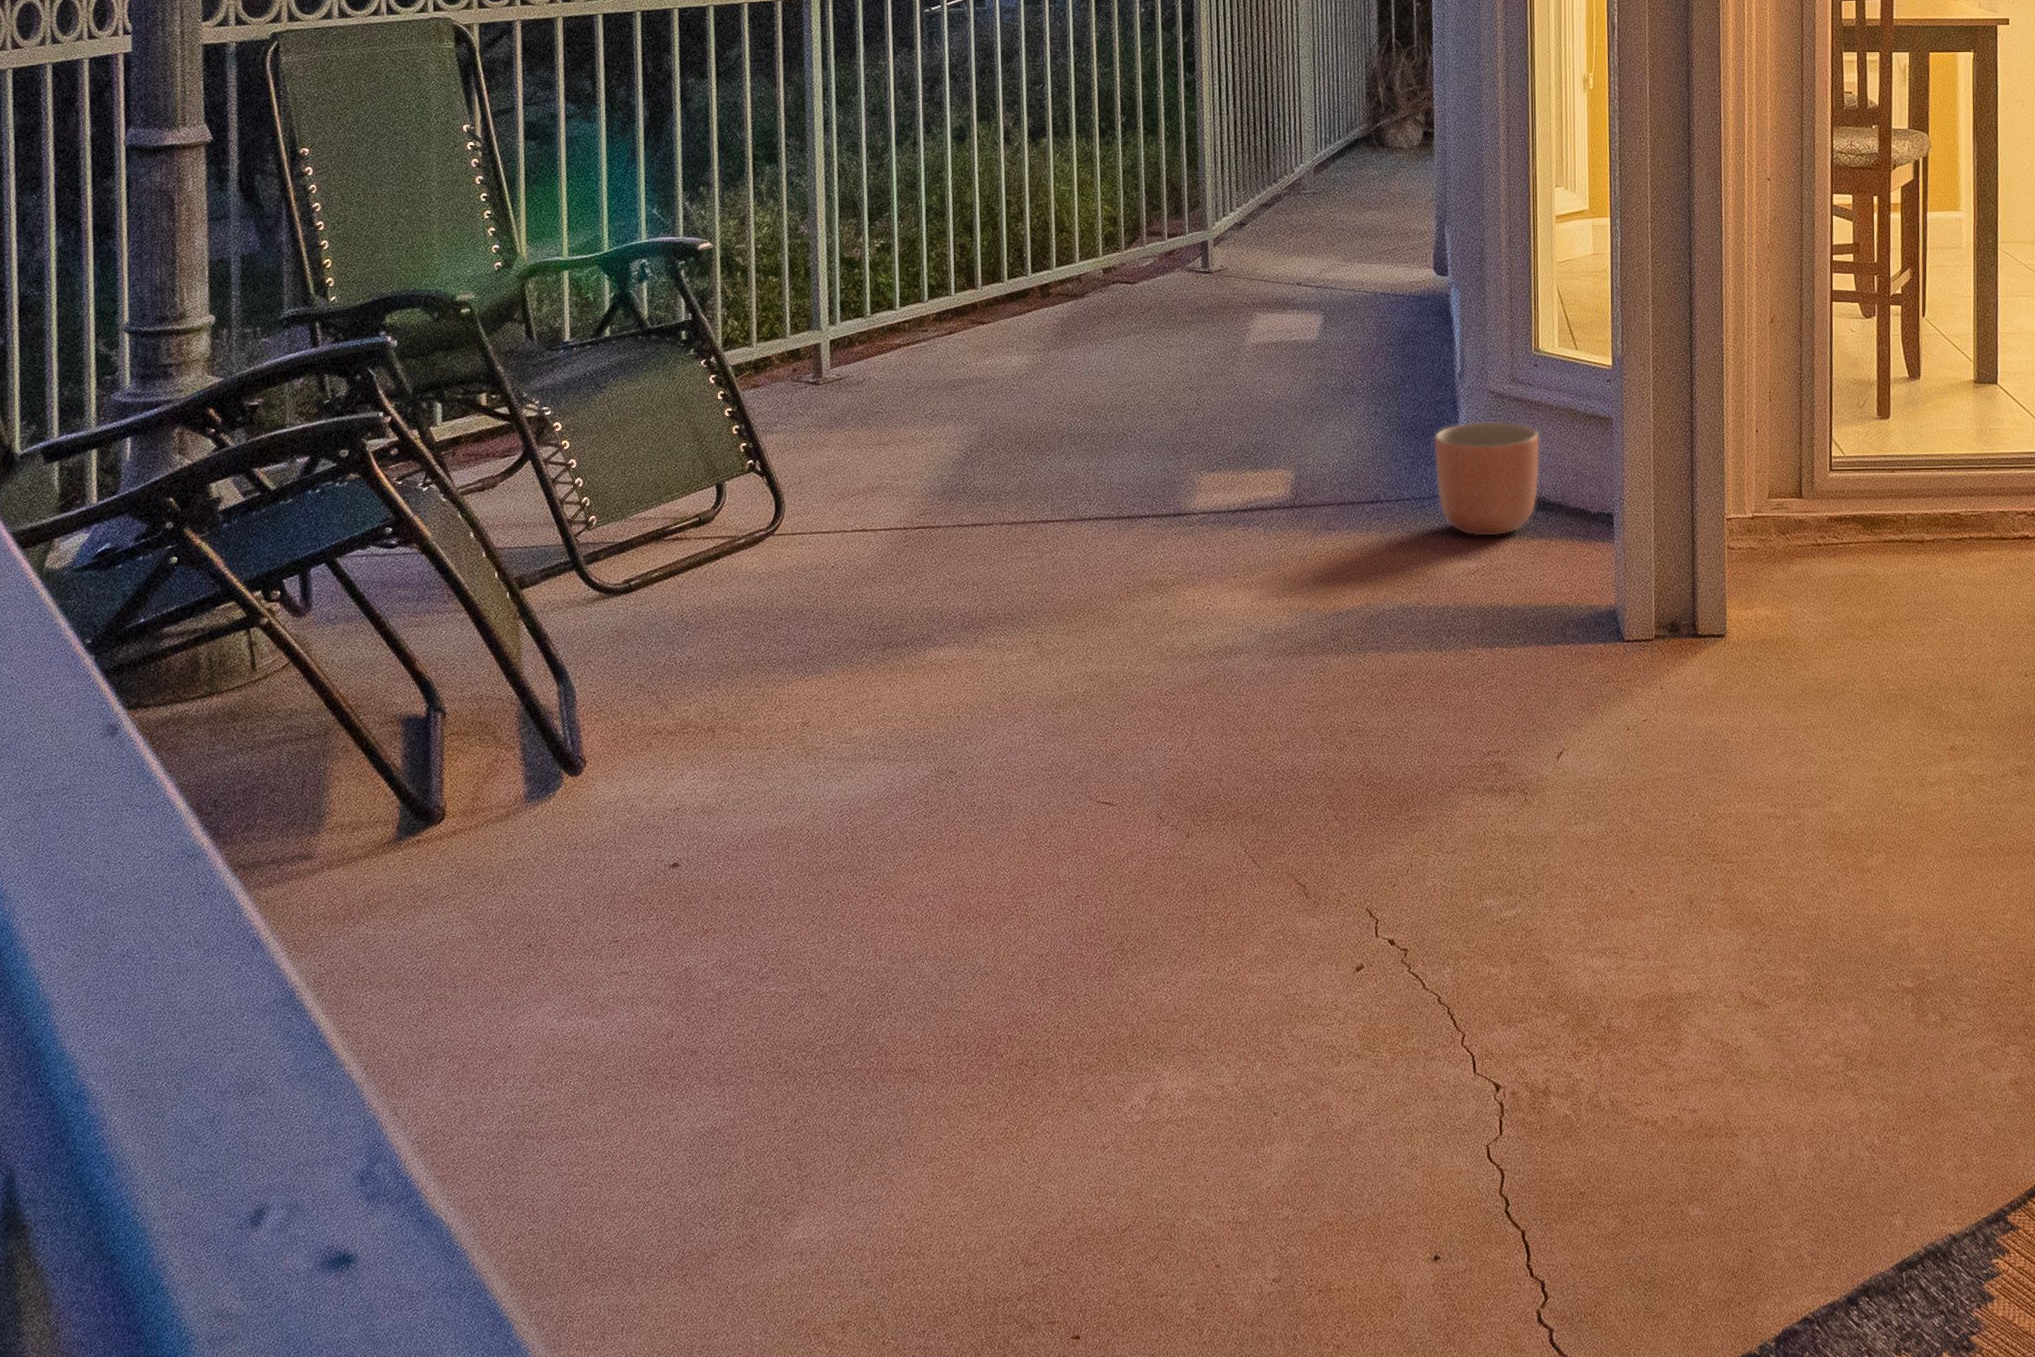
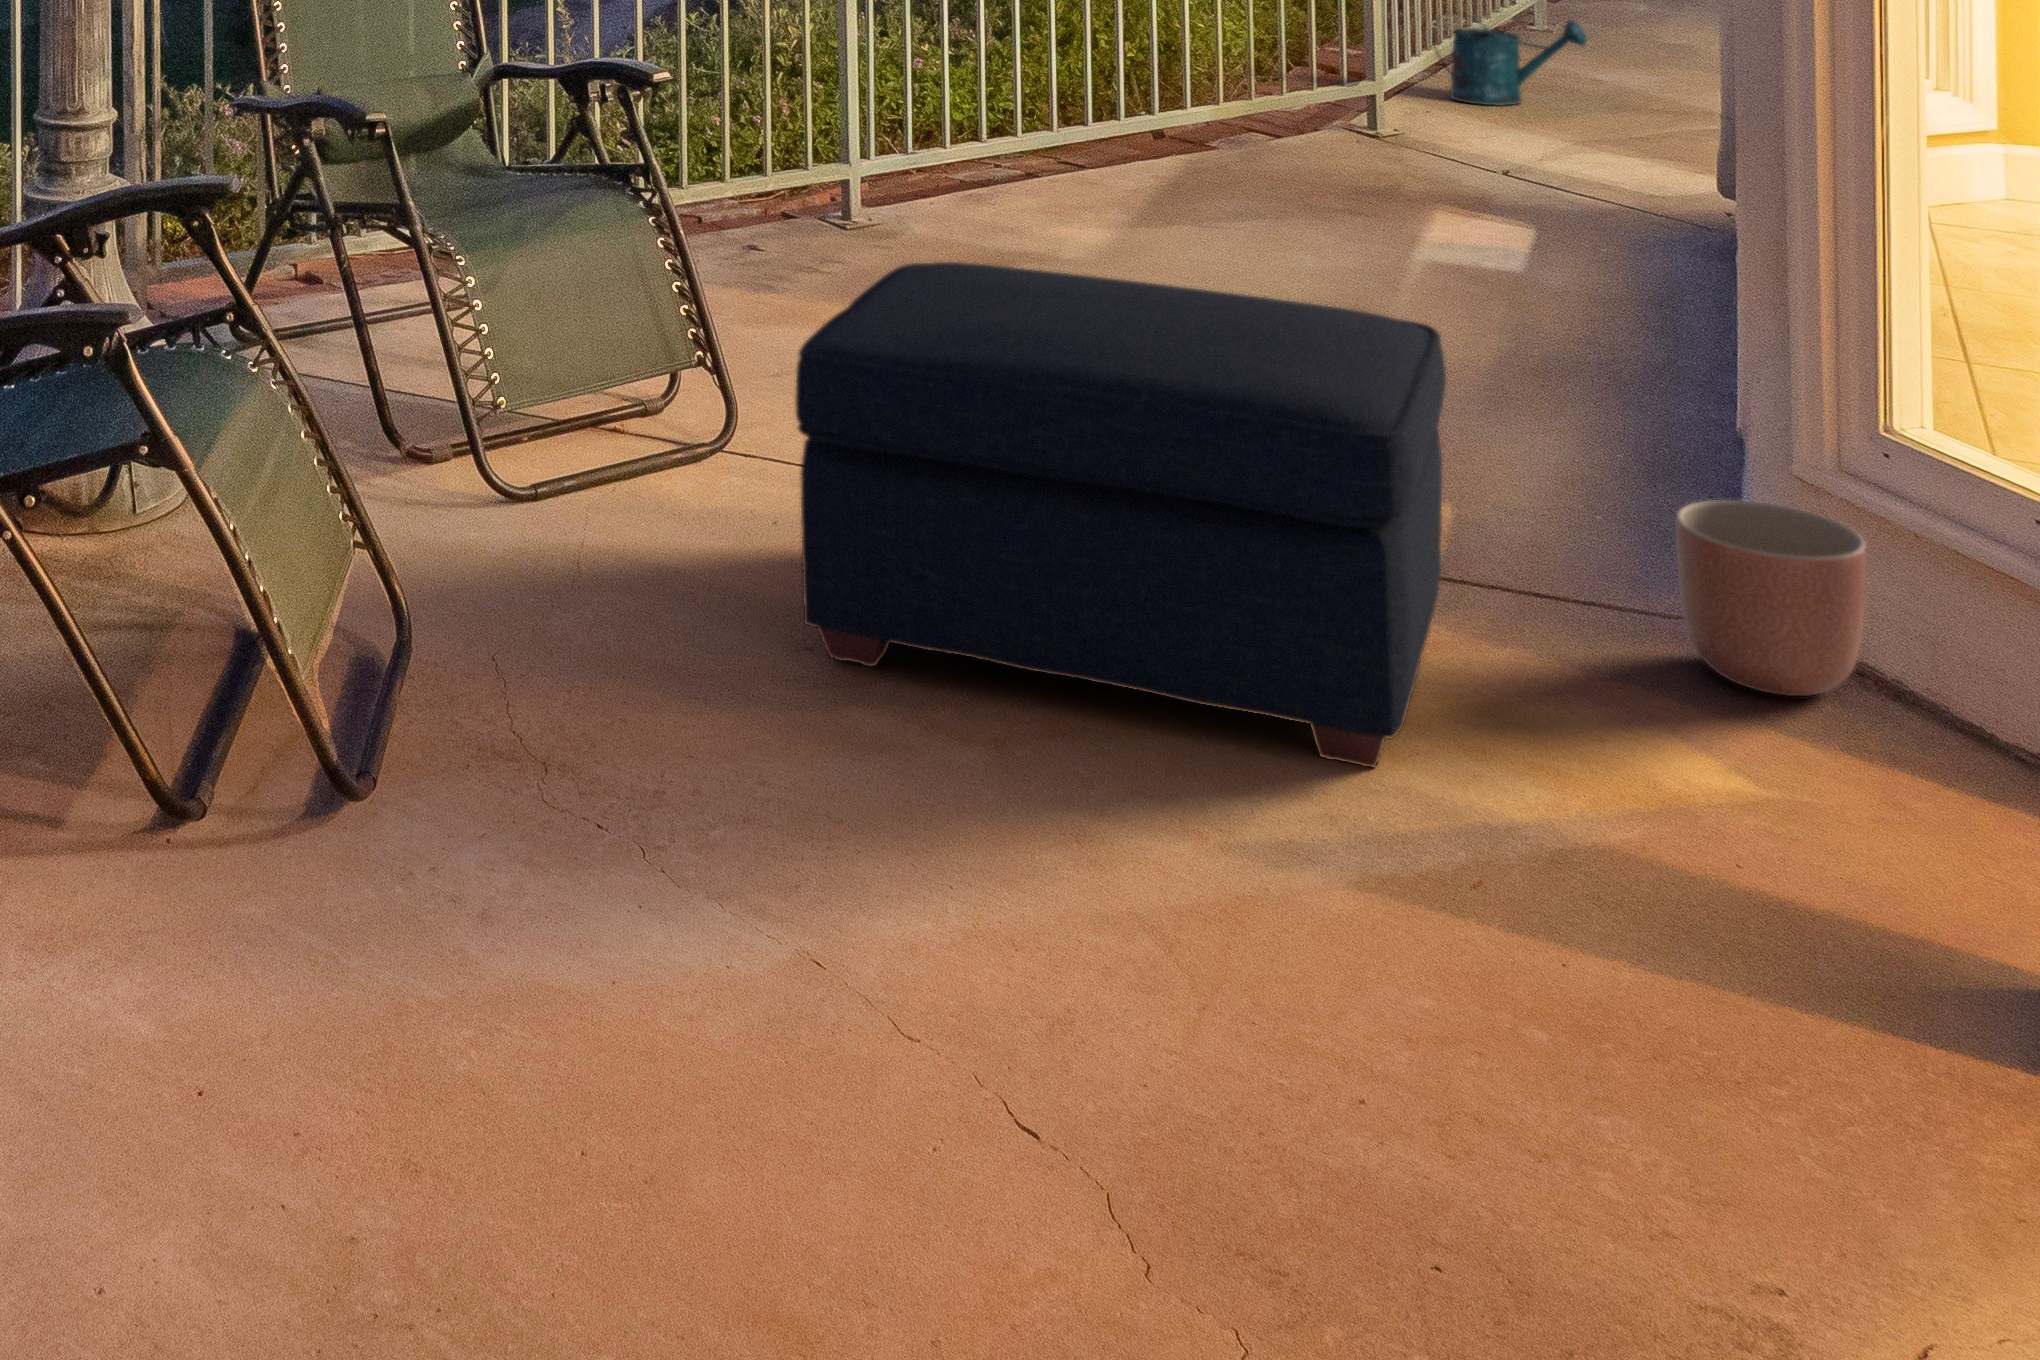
watering can: none [1238,173,1343,243] -> present [1433,14,1587,106]
ottoman: none [871,335,1300,630] -> present [795,262,1446,767]

